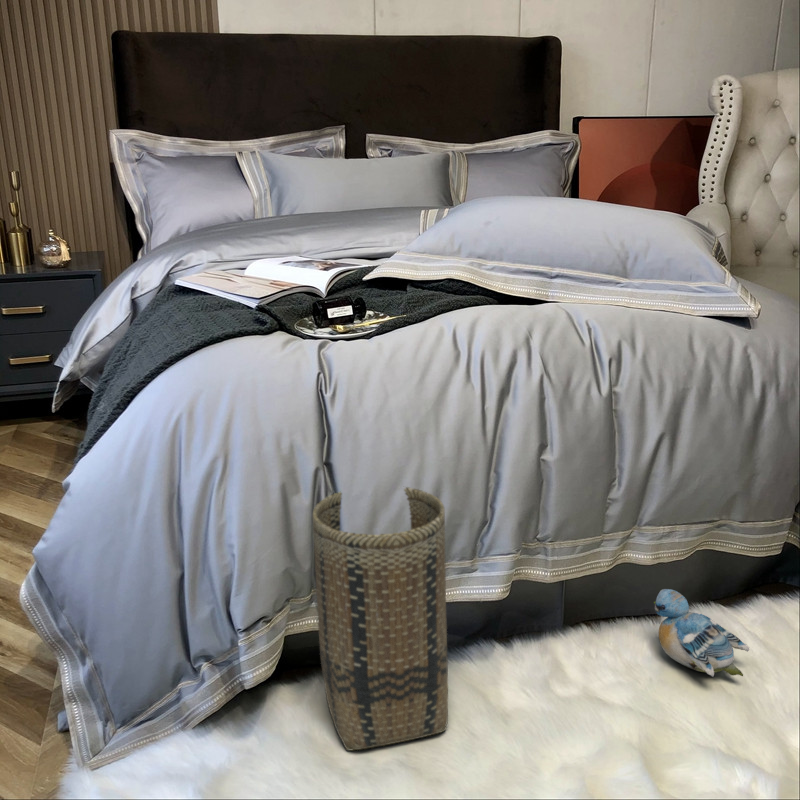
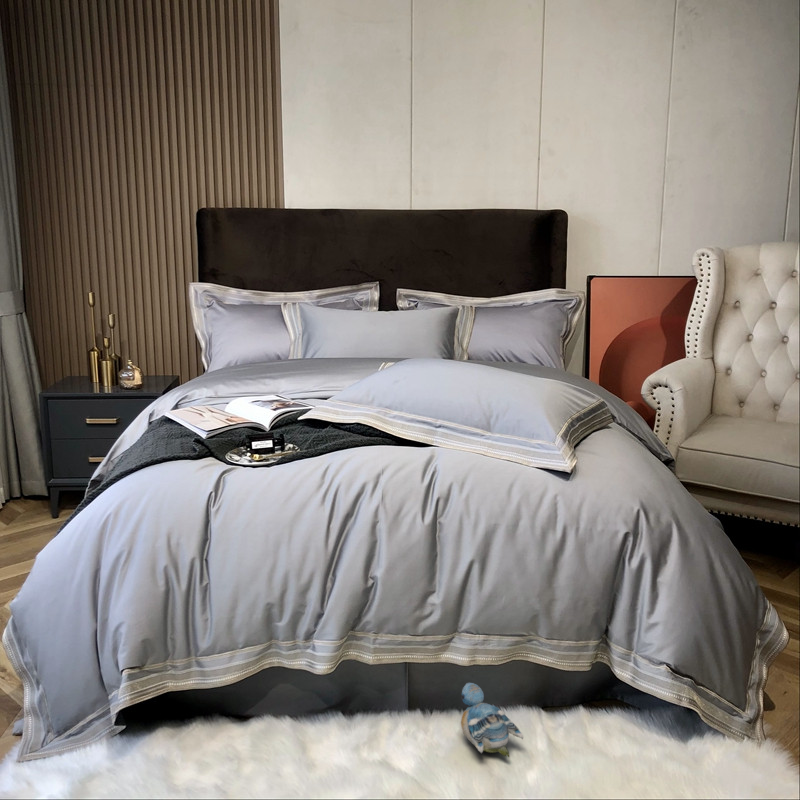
basket: present [313,487,448,750] -> none [184,579,279,770]

